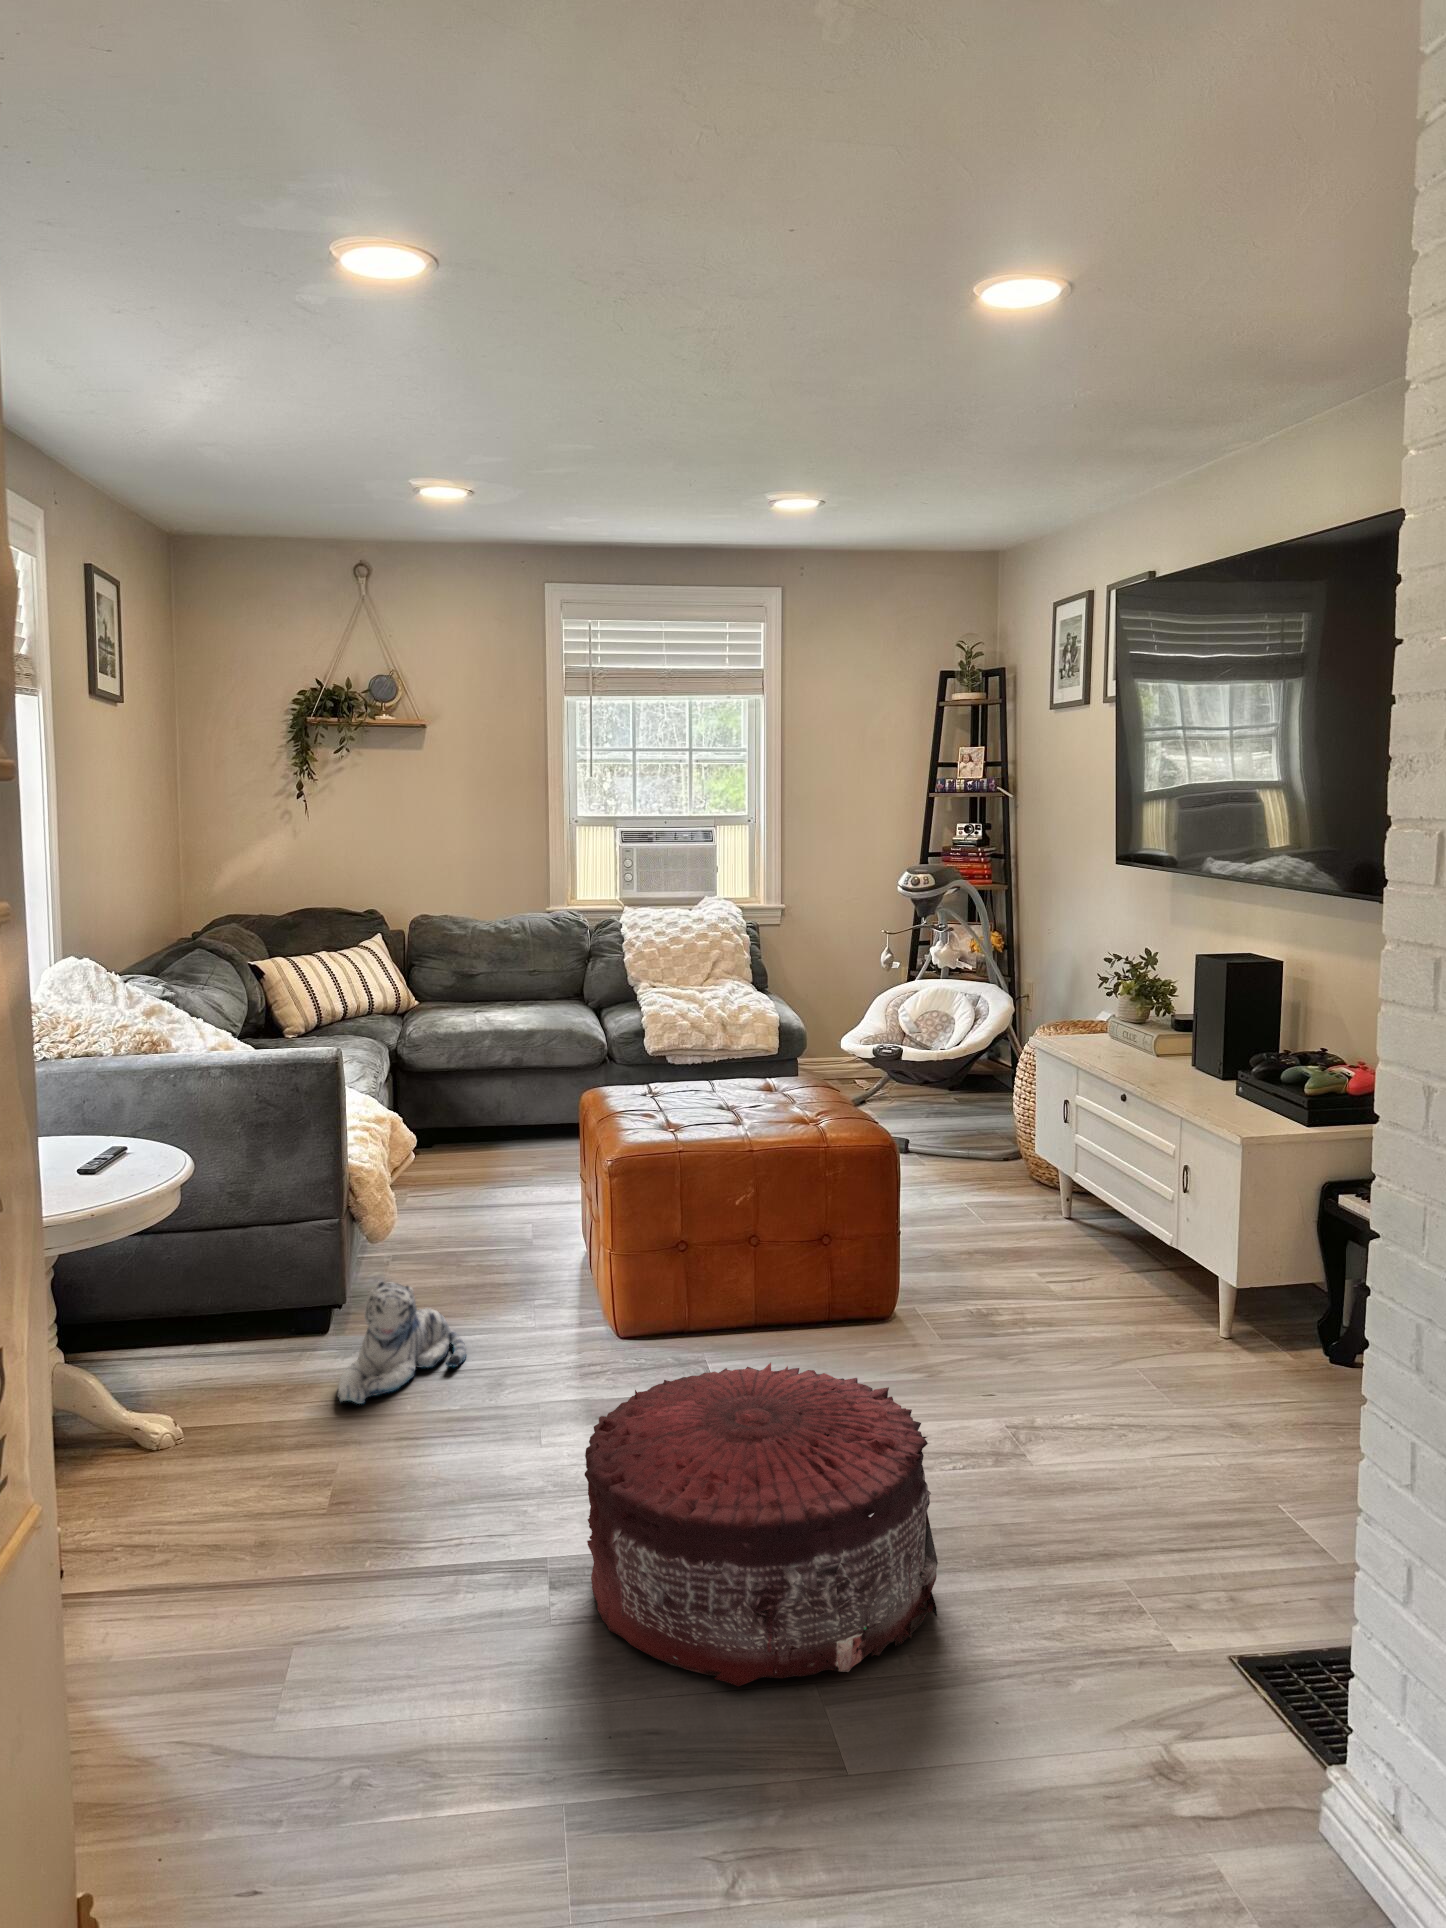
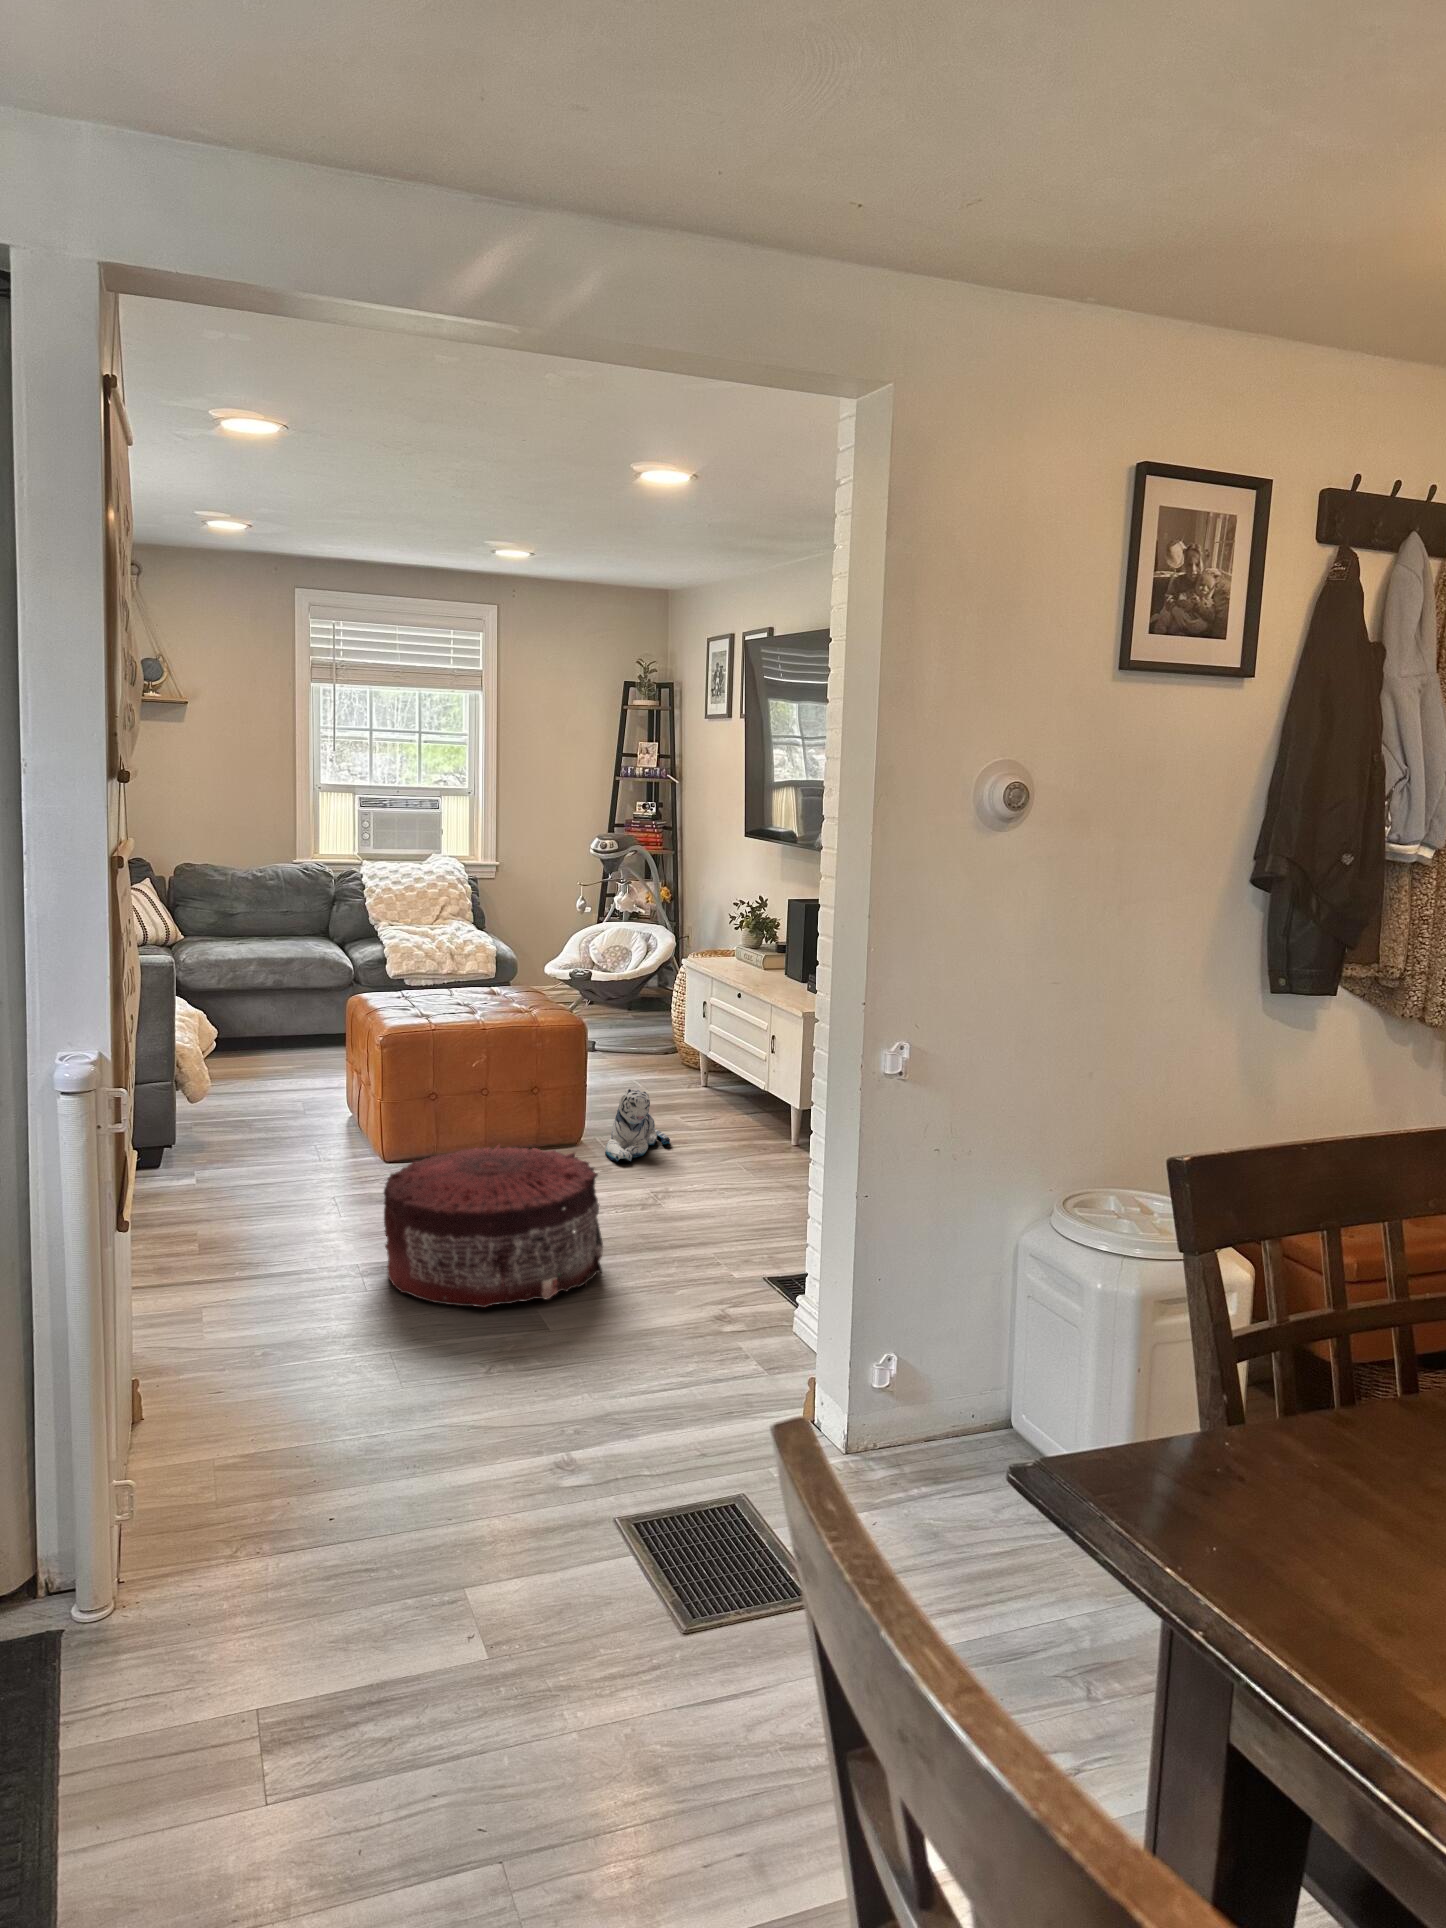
plush toy: present [338,1282,467,1404] -> present [605,1089,670,1162]

